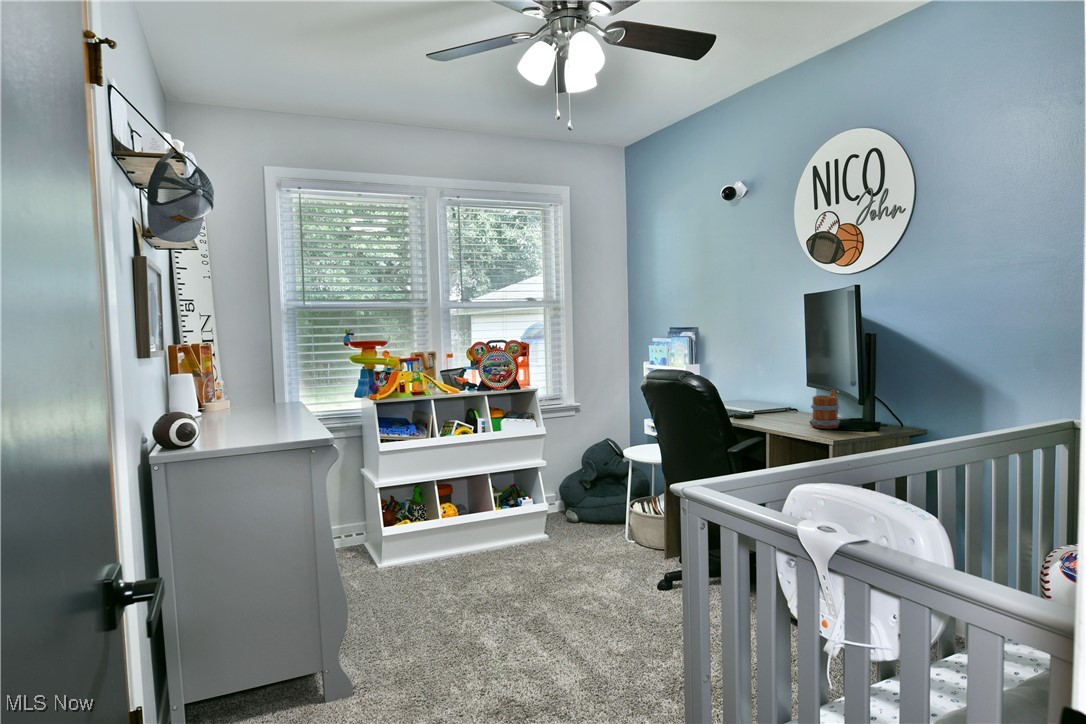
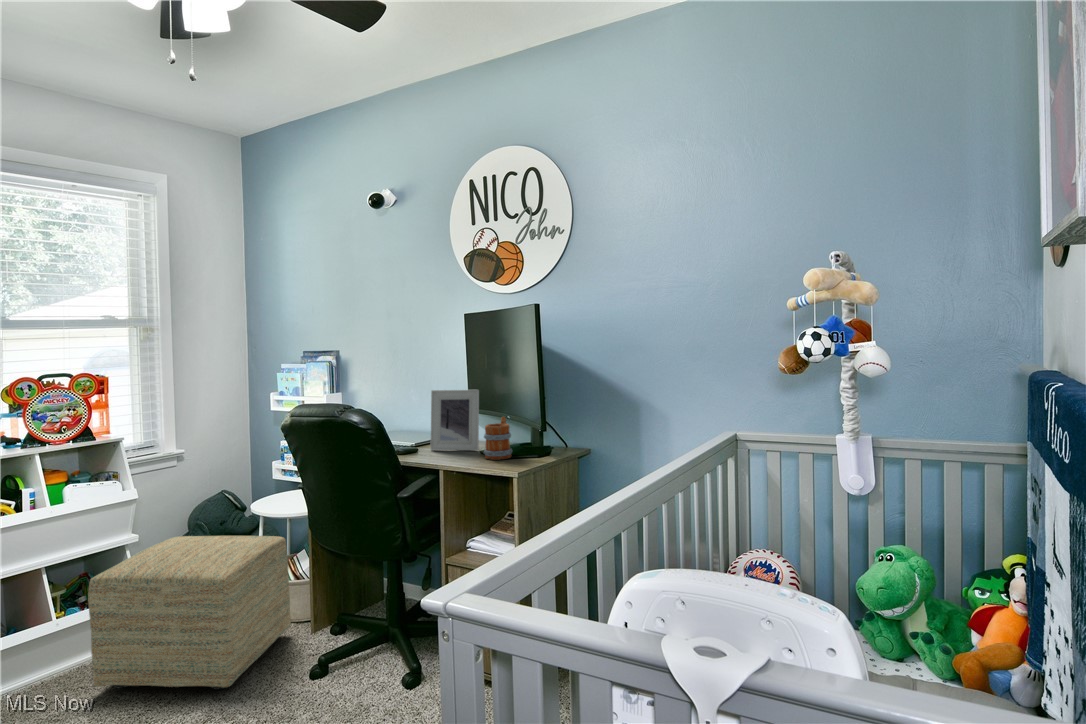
picture frame: none [764,363,812,420] -> present [430,390,479,450]
ottoman: none [511,465,646,580] -> present [88,536,291,690]

